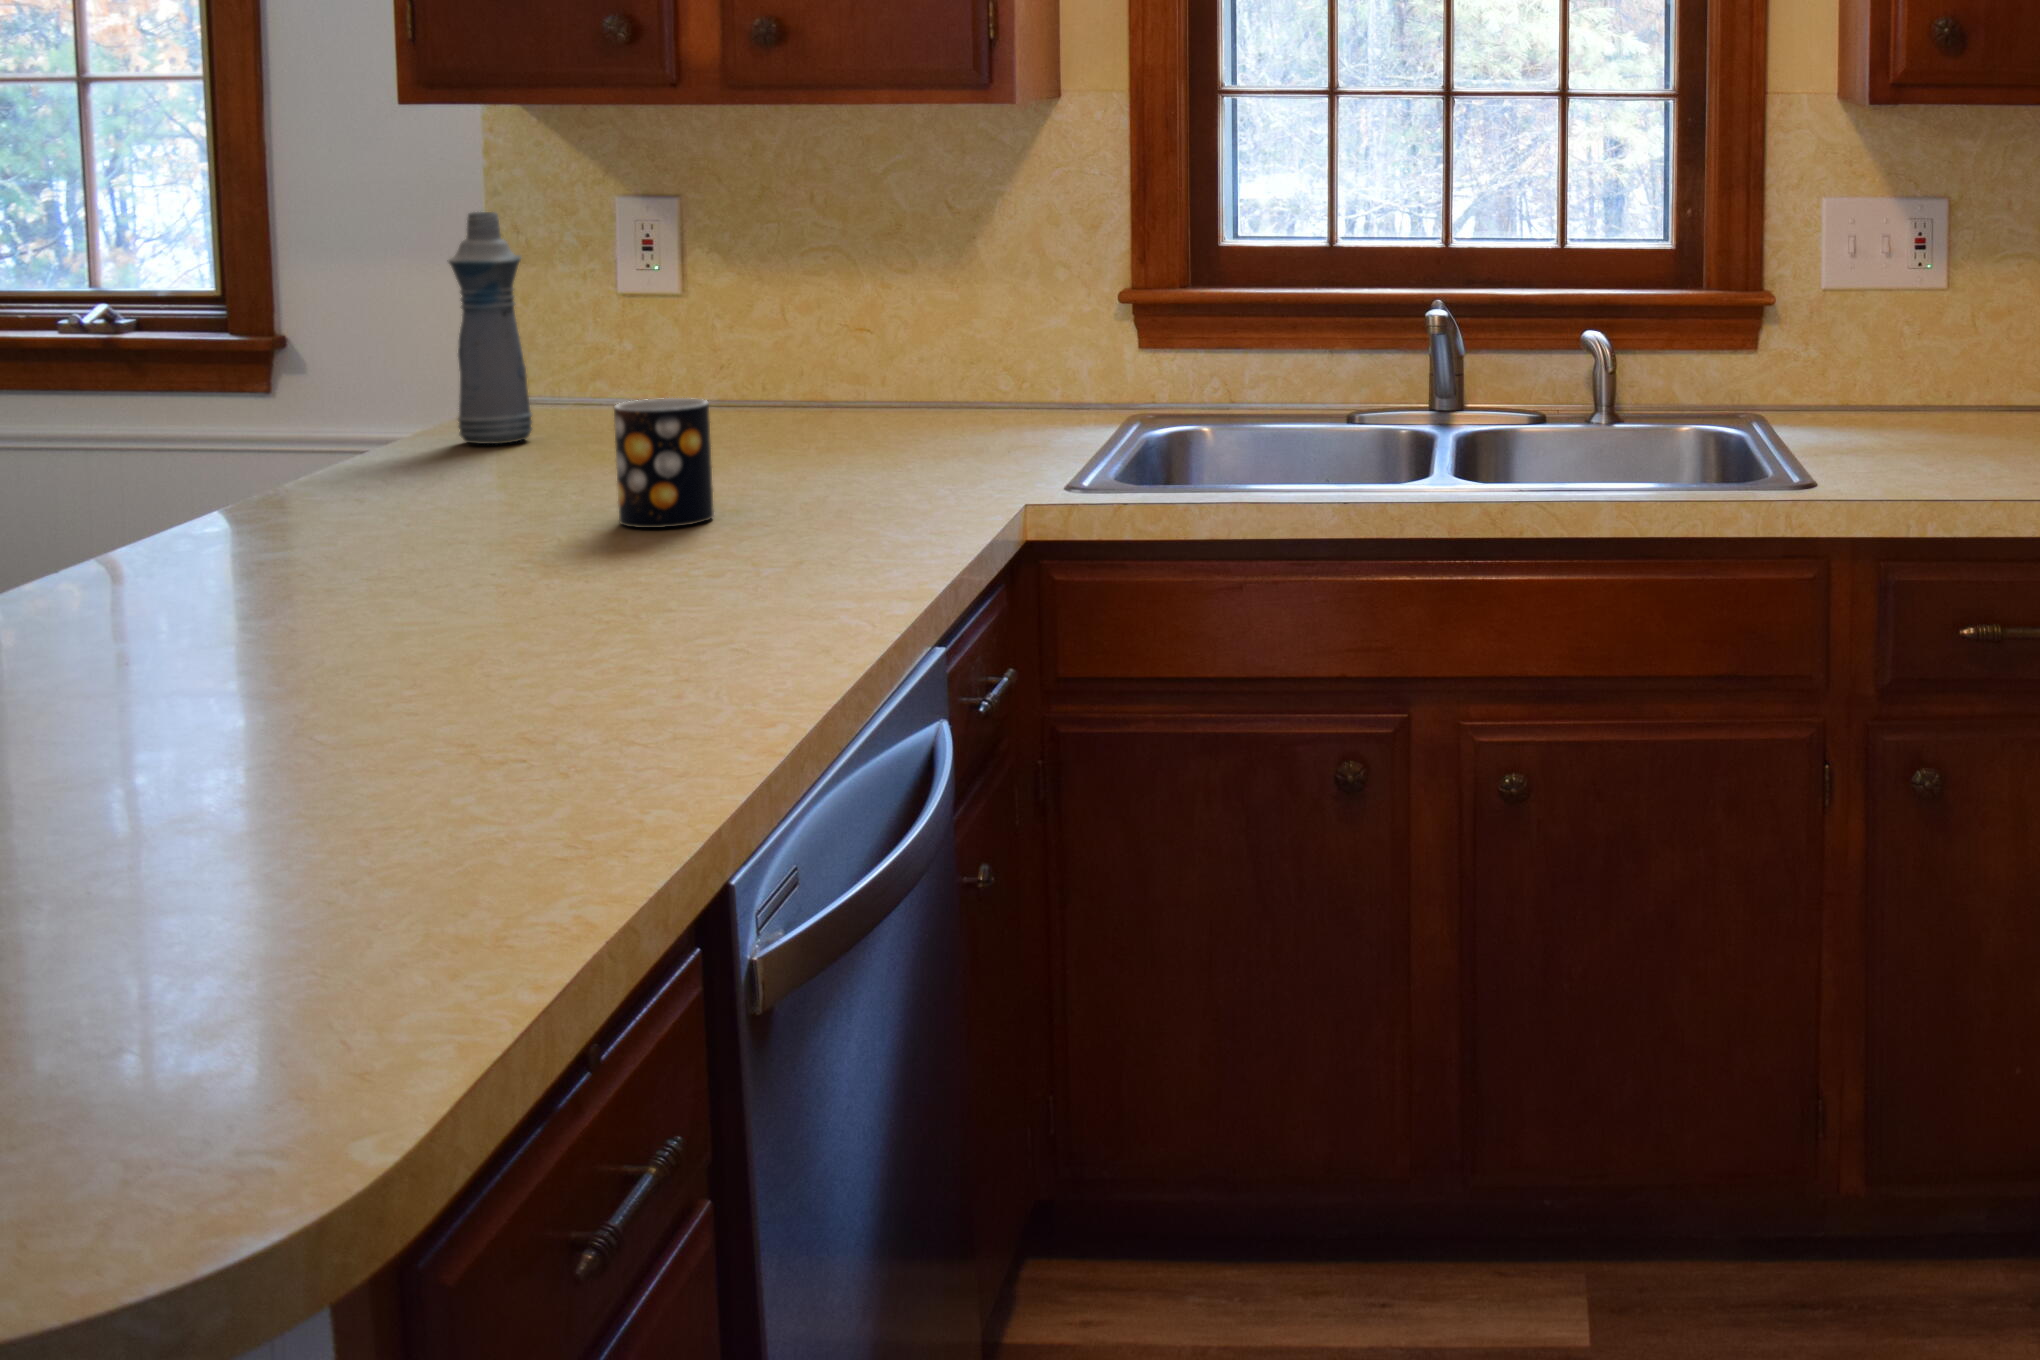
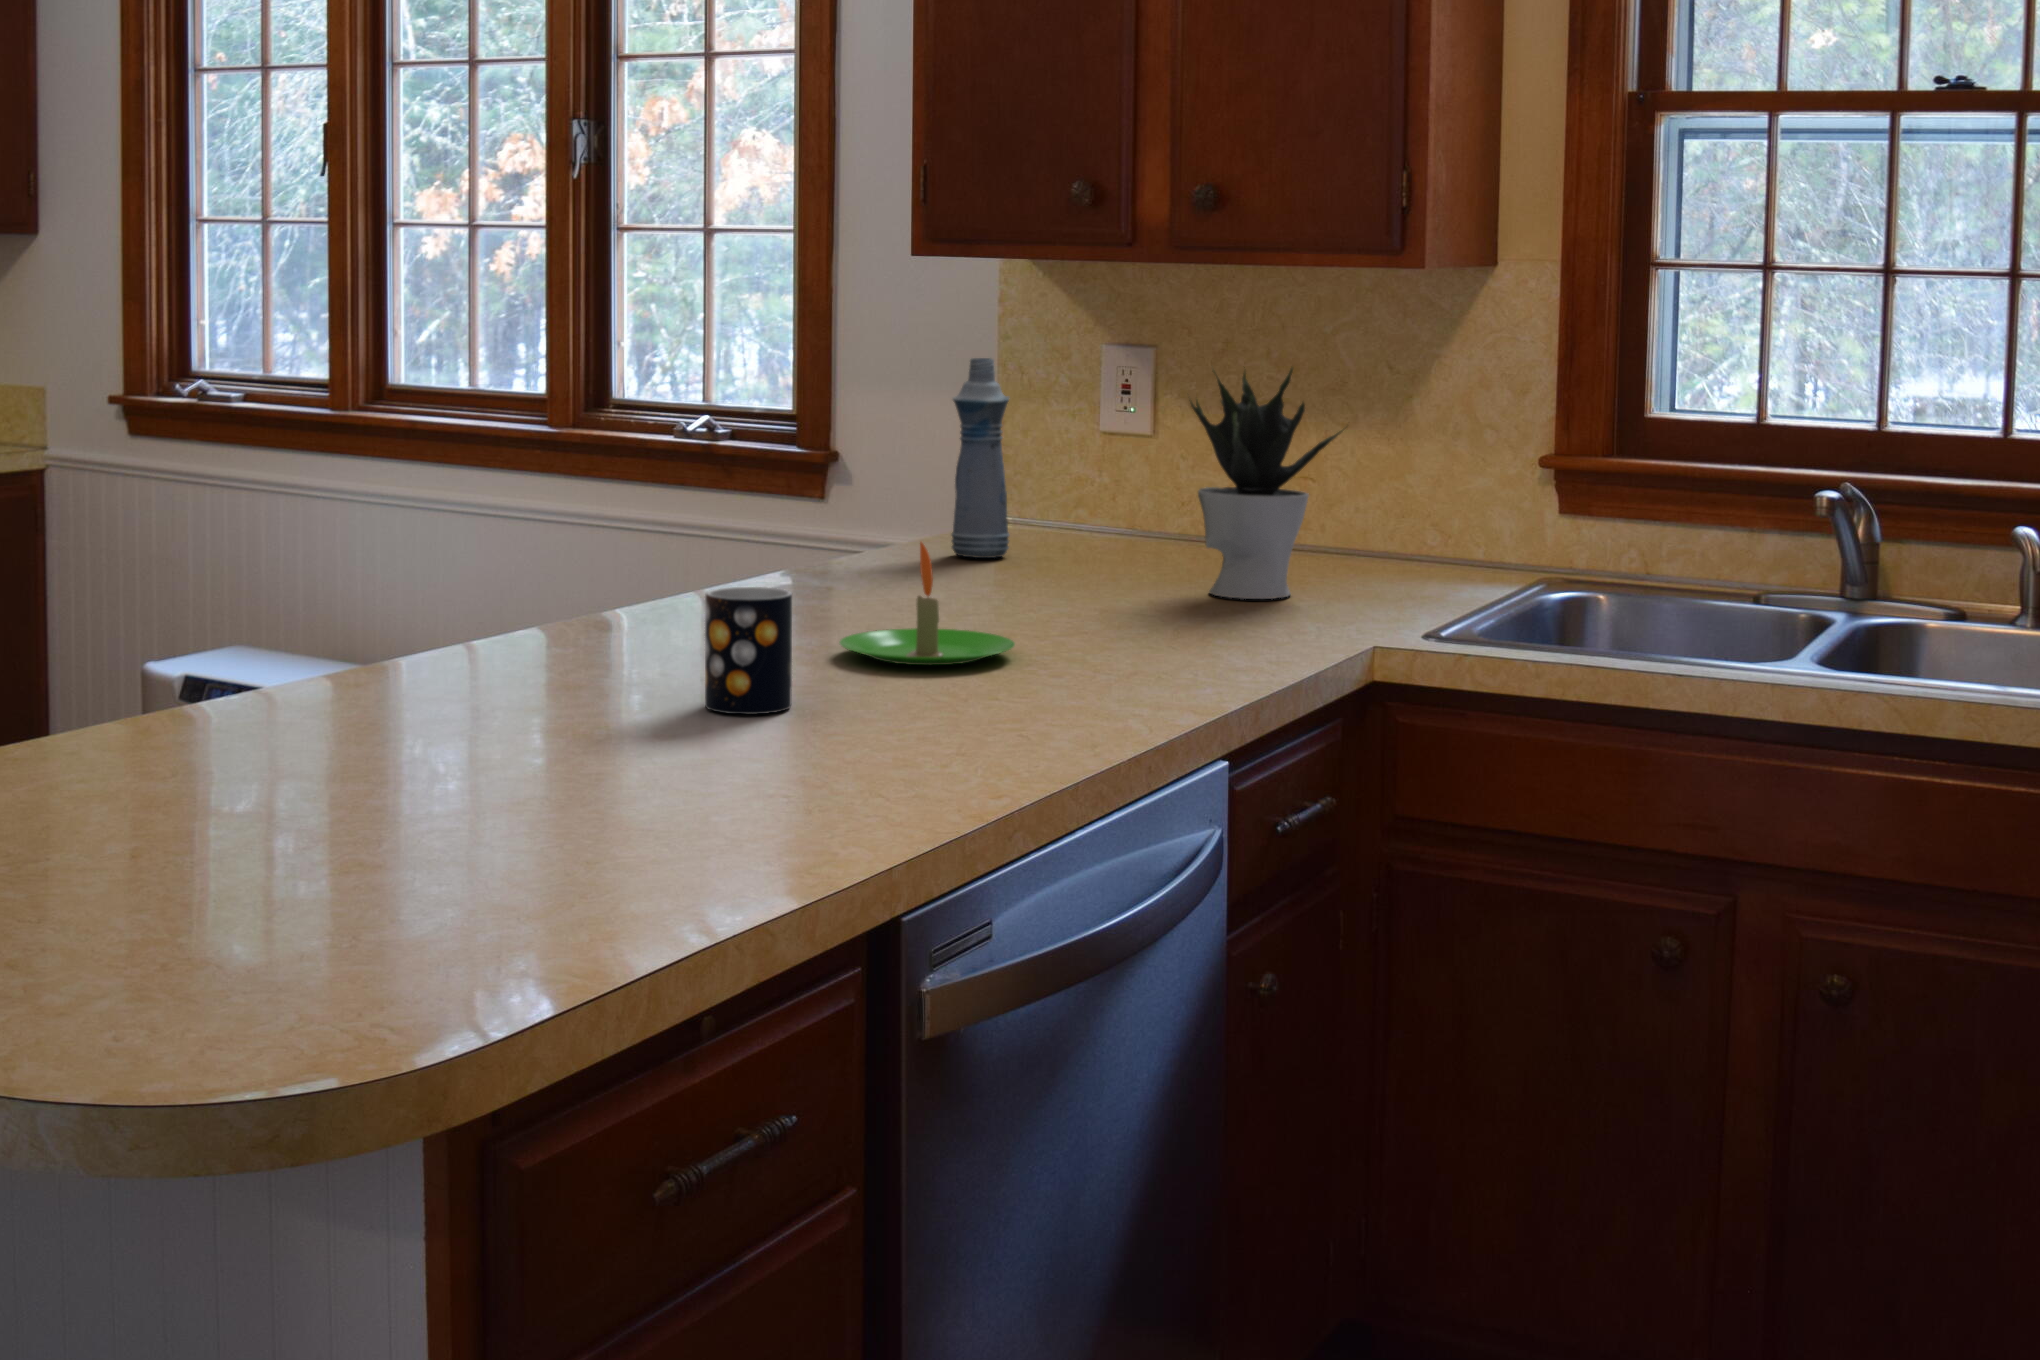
potted plant: none [755,202,940,464] -> present [1190,368,1343,599]
mug: present [614,398,714,528] -> present [705,587,792,714]
candle: none [344,432,594,592] -> present [839,542,1015,665]

